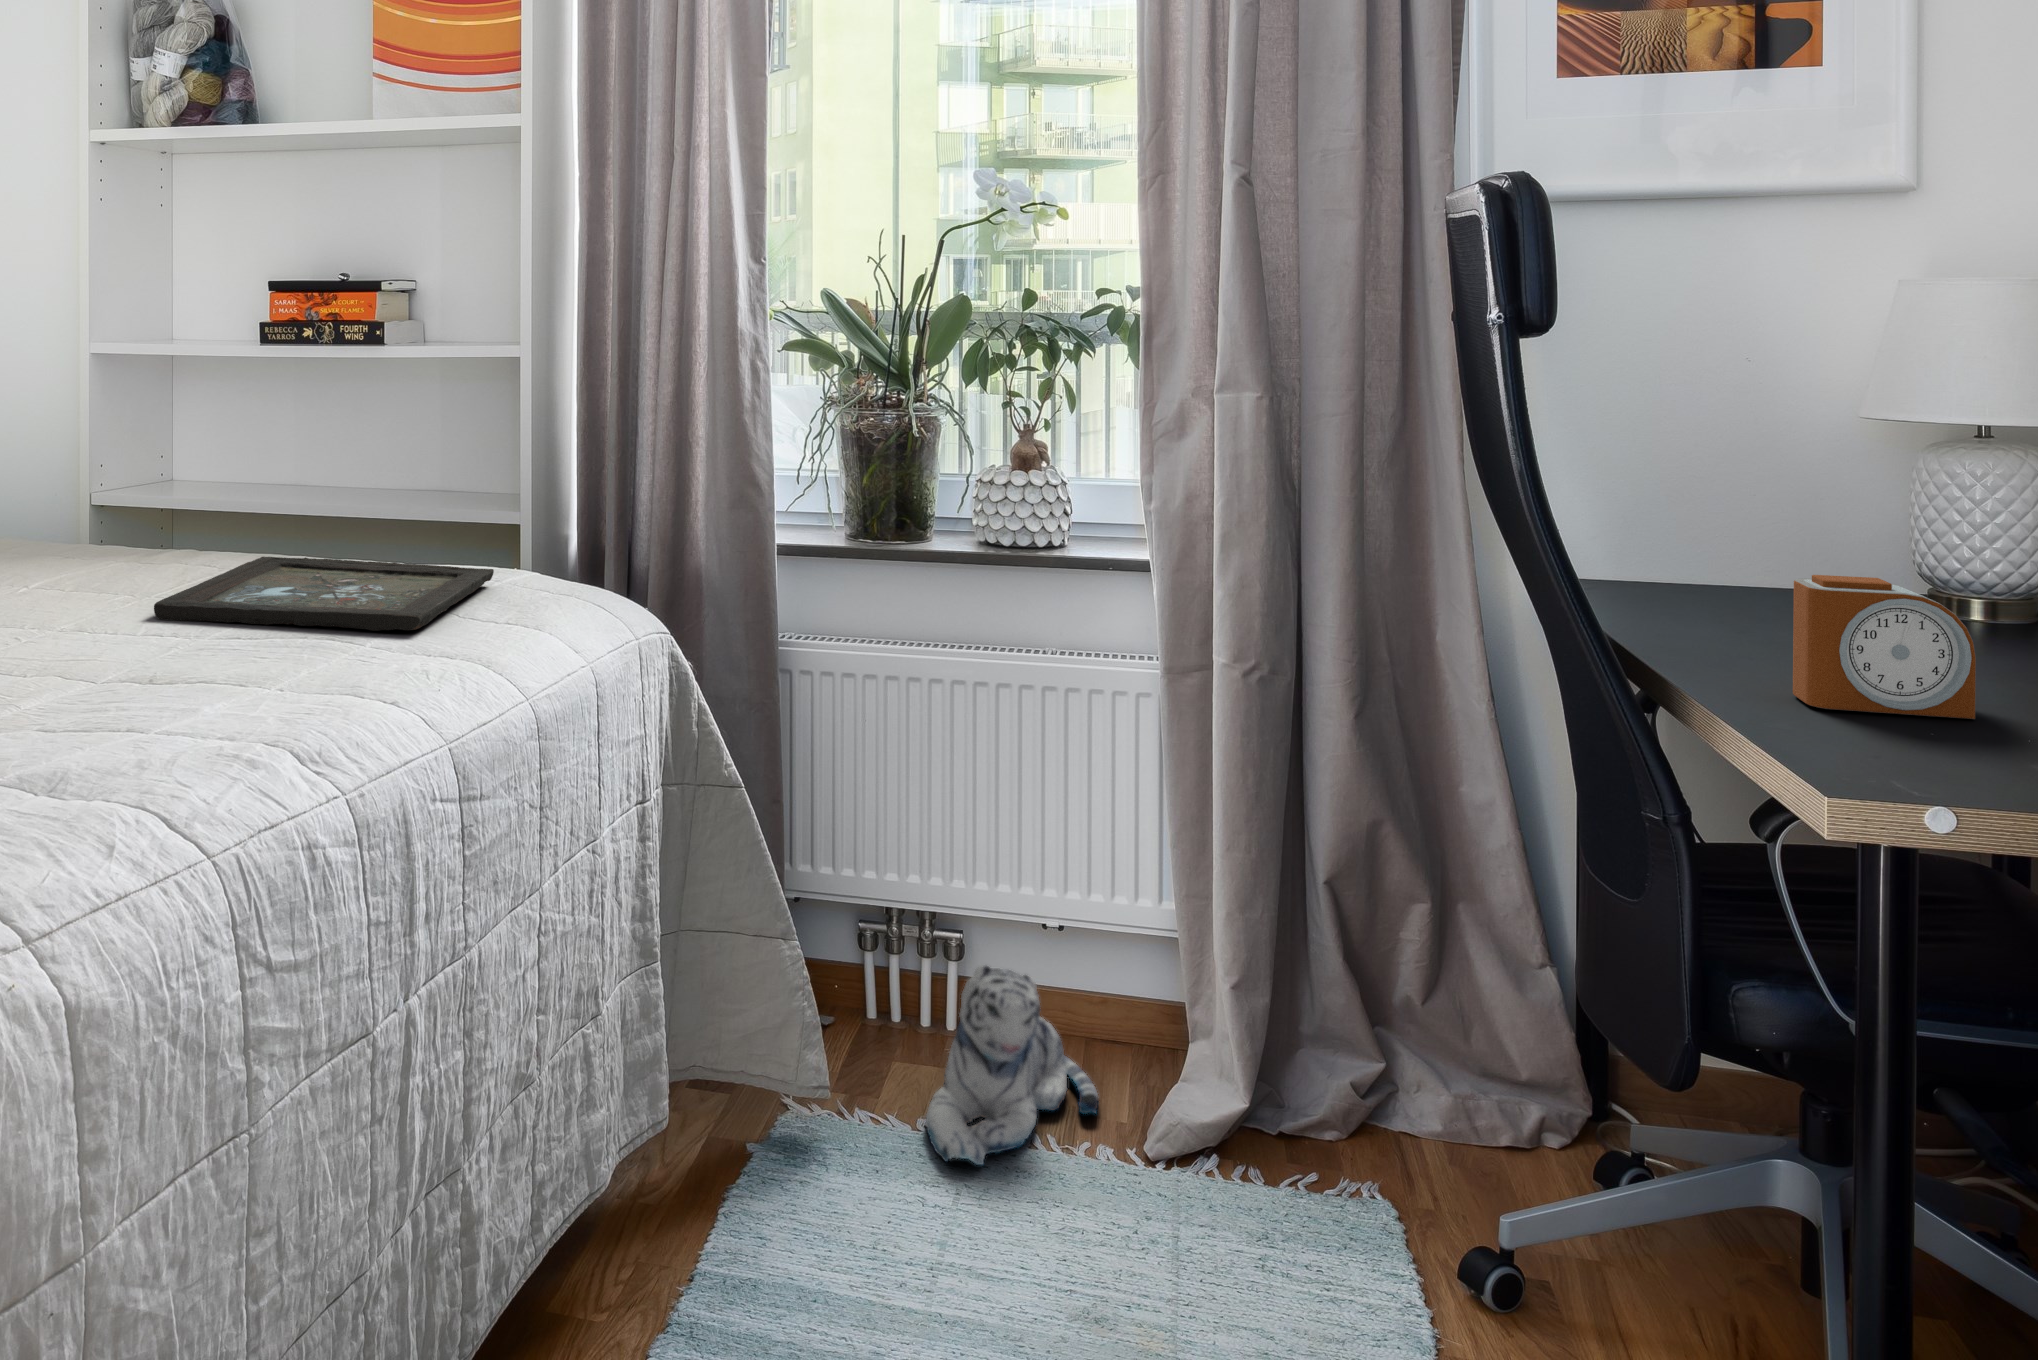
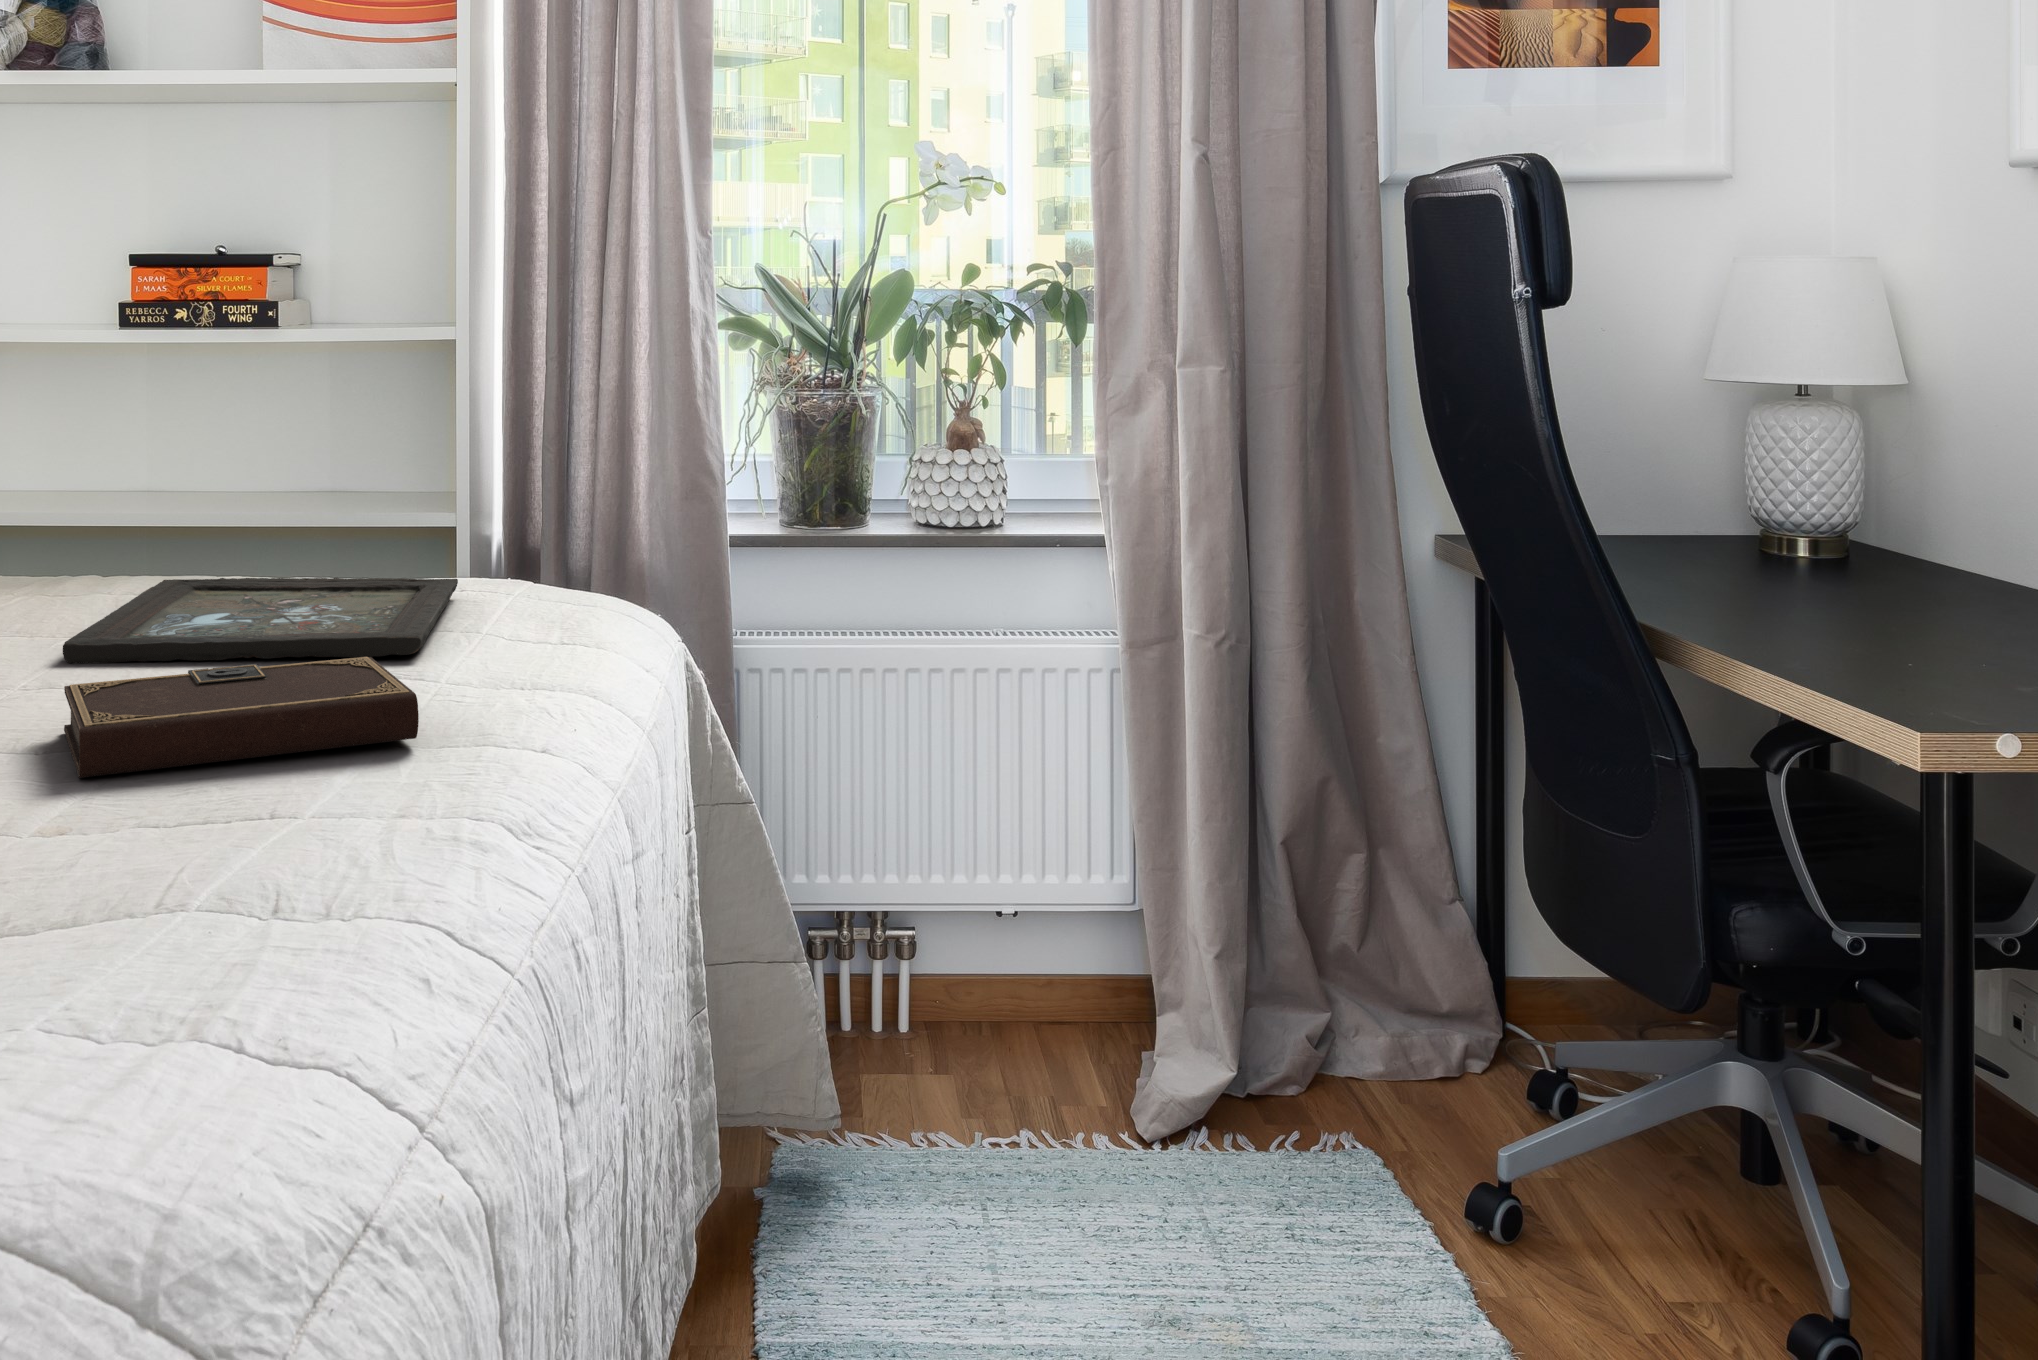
alarm clock: present [1793,575,1976,719] -> none [1746,511,1900,634]
notebook: none [108,629,360,702] -> present [64,657,419,778]
plush toy: present [926,965,1099,1165] -> none [917,961,1078,1178]

